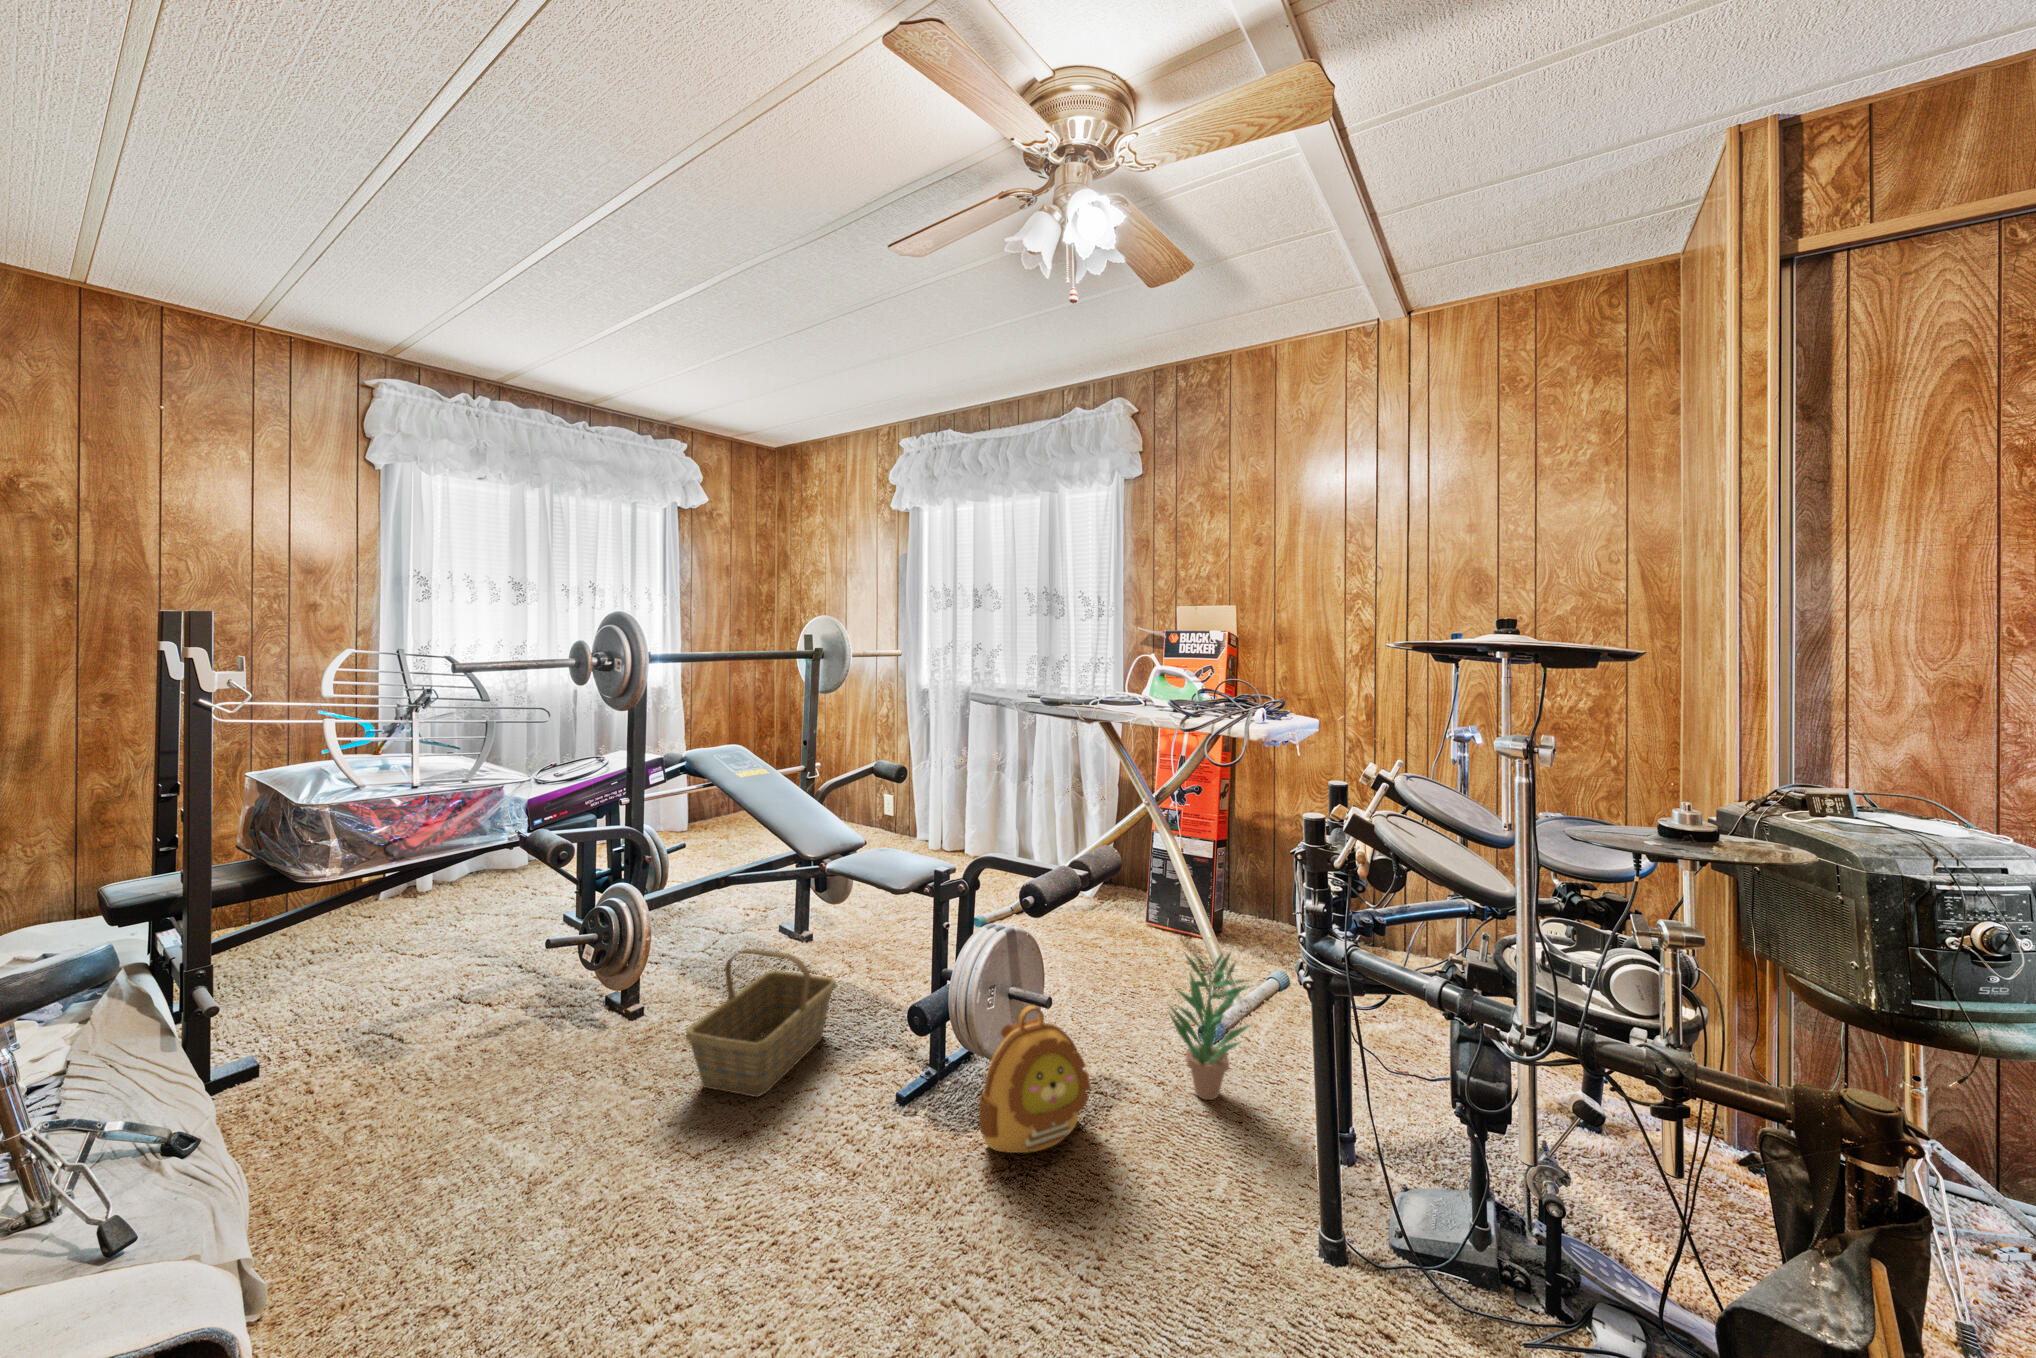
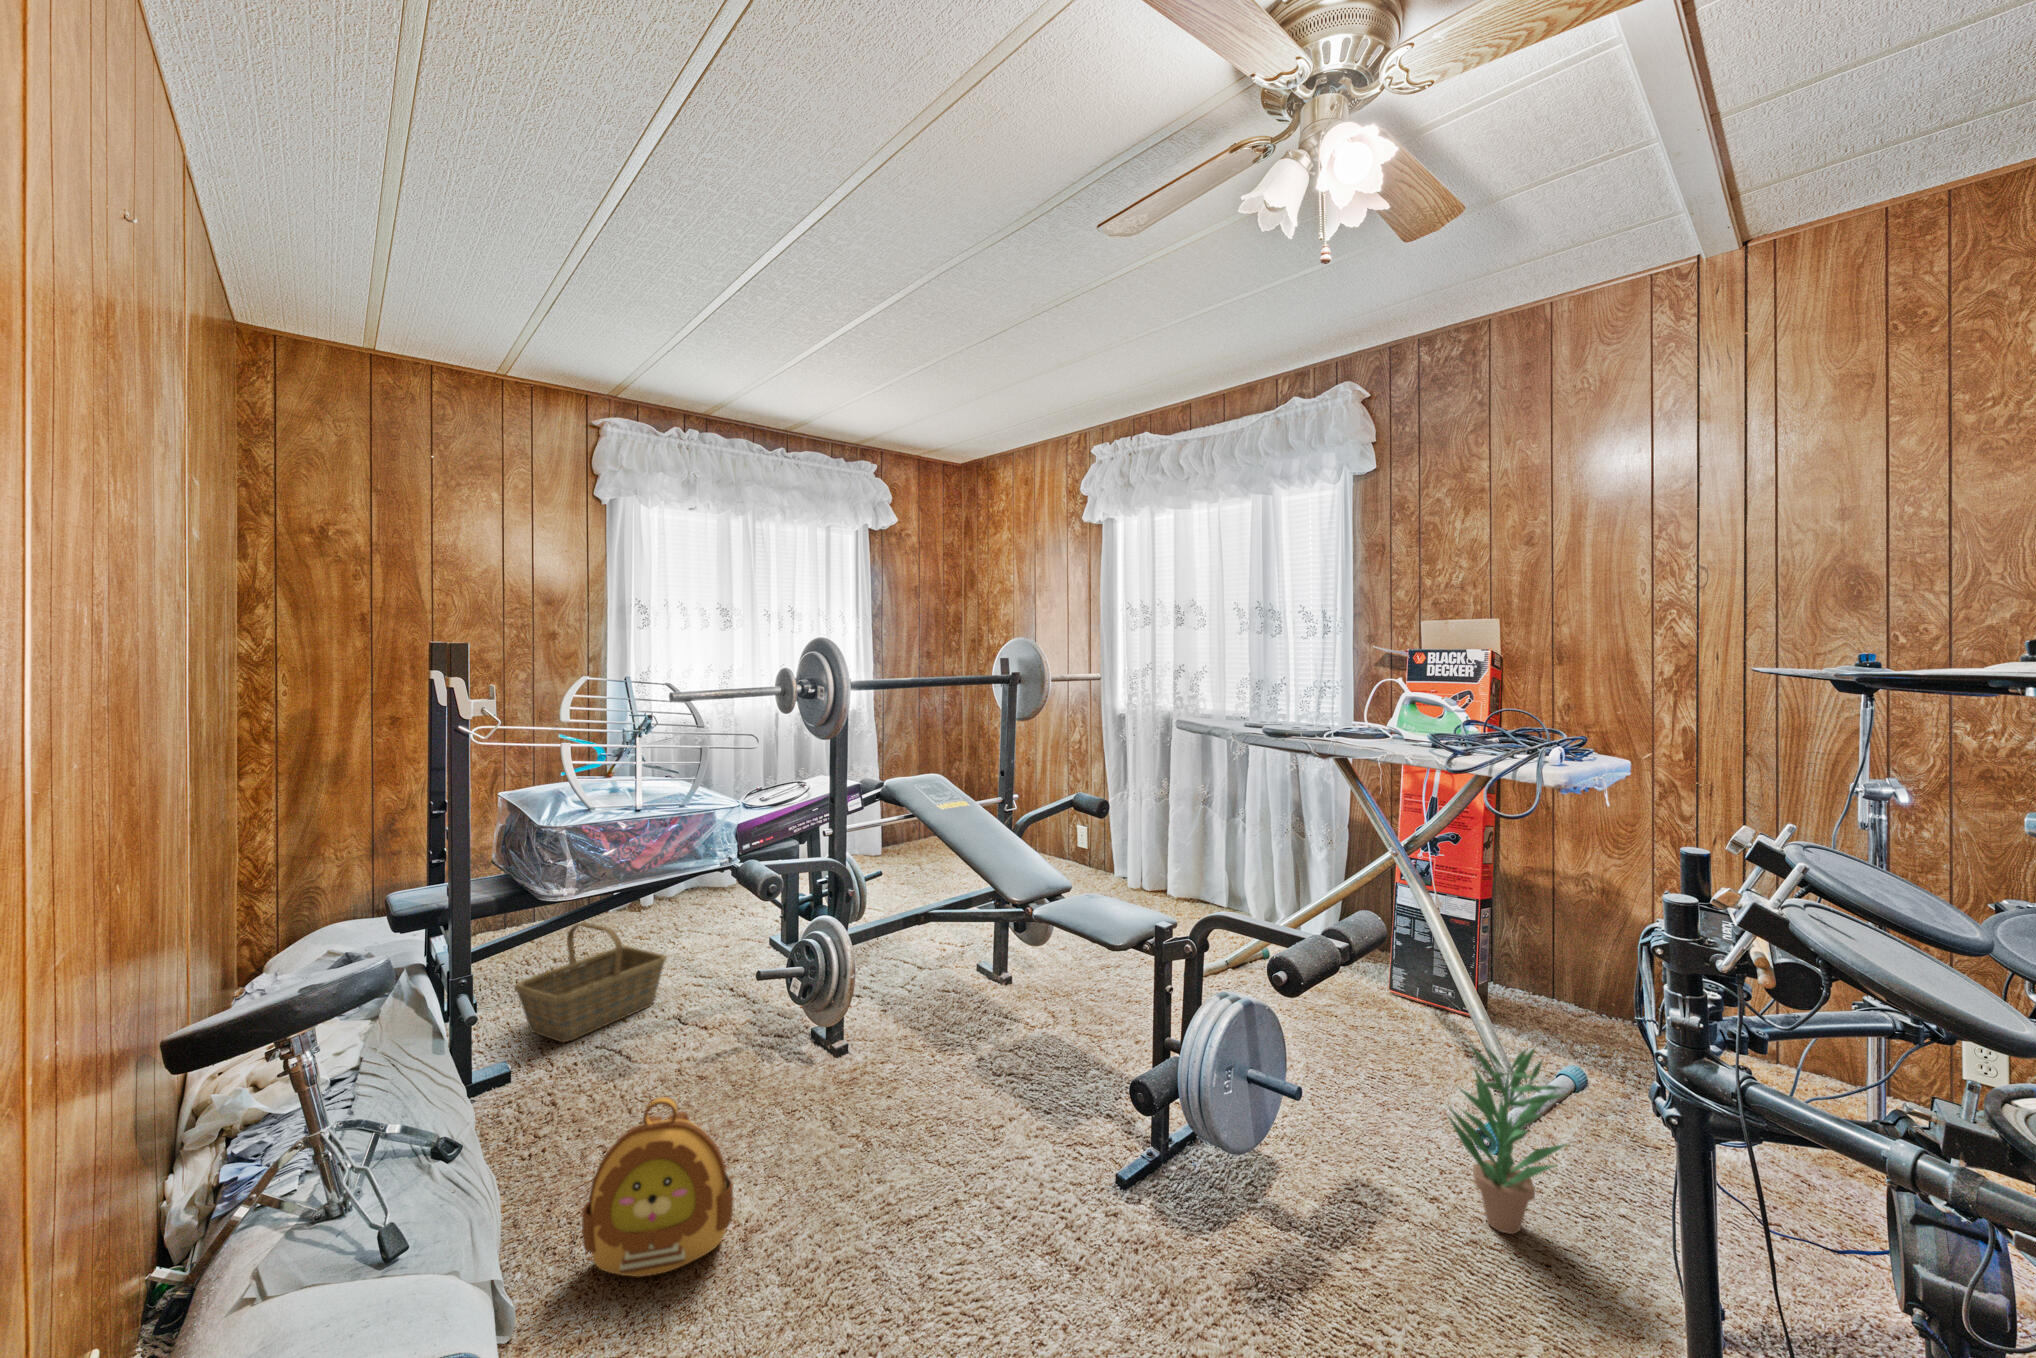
basket: present [686,949,837,1097] -> present [514,923,667,1042]
backpack: present [979,1005,1091,1153] -> present [582,1096,733,1277]

